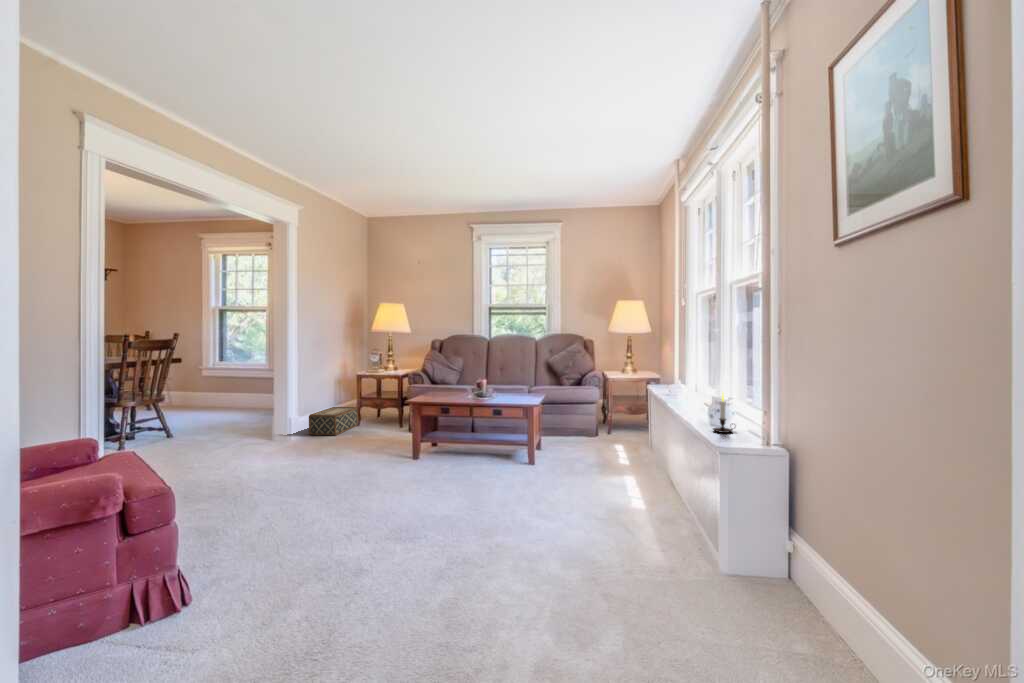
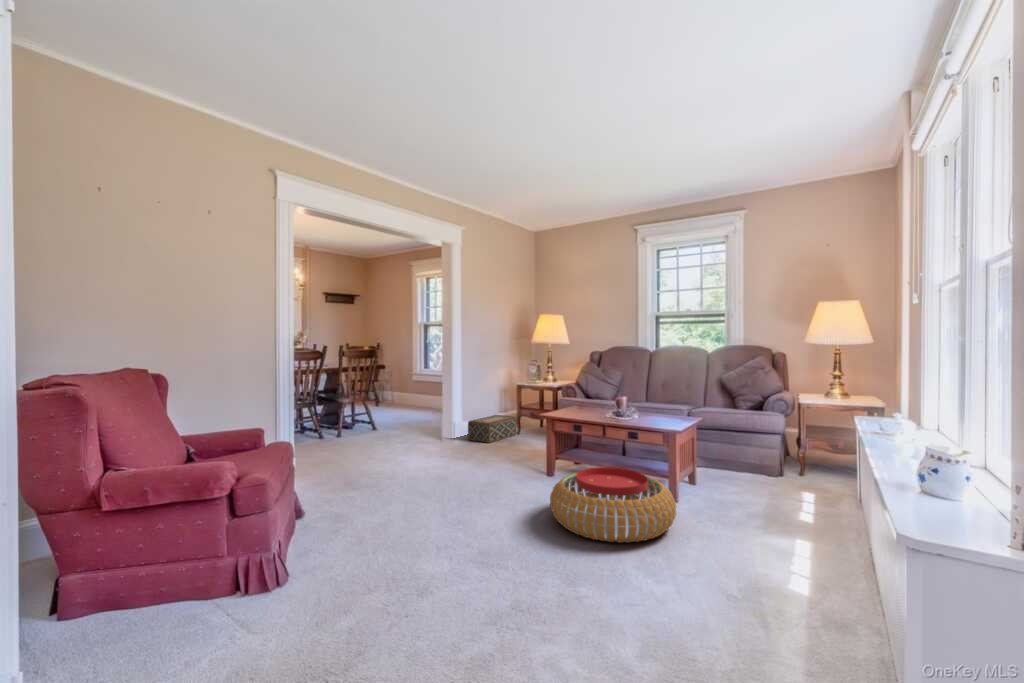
candle: present [713,393,733,433] -> none [914,439,966,512]
pouf: none [443,440,546,498] -> present [550,467,676,543]

